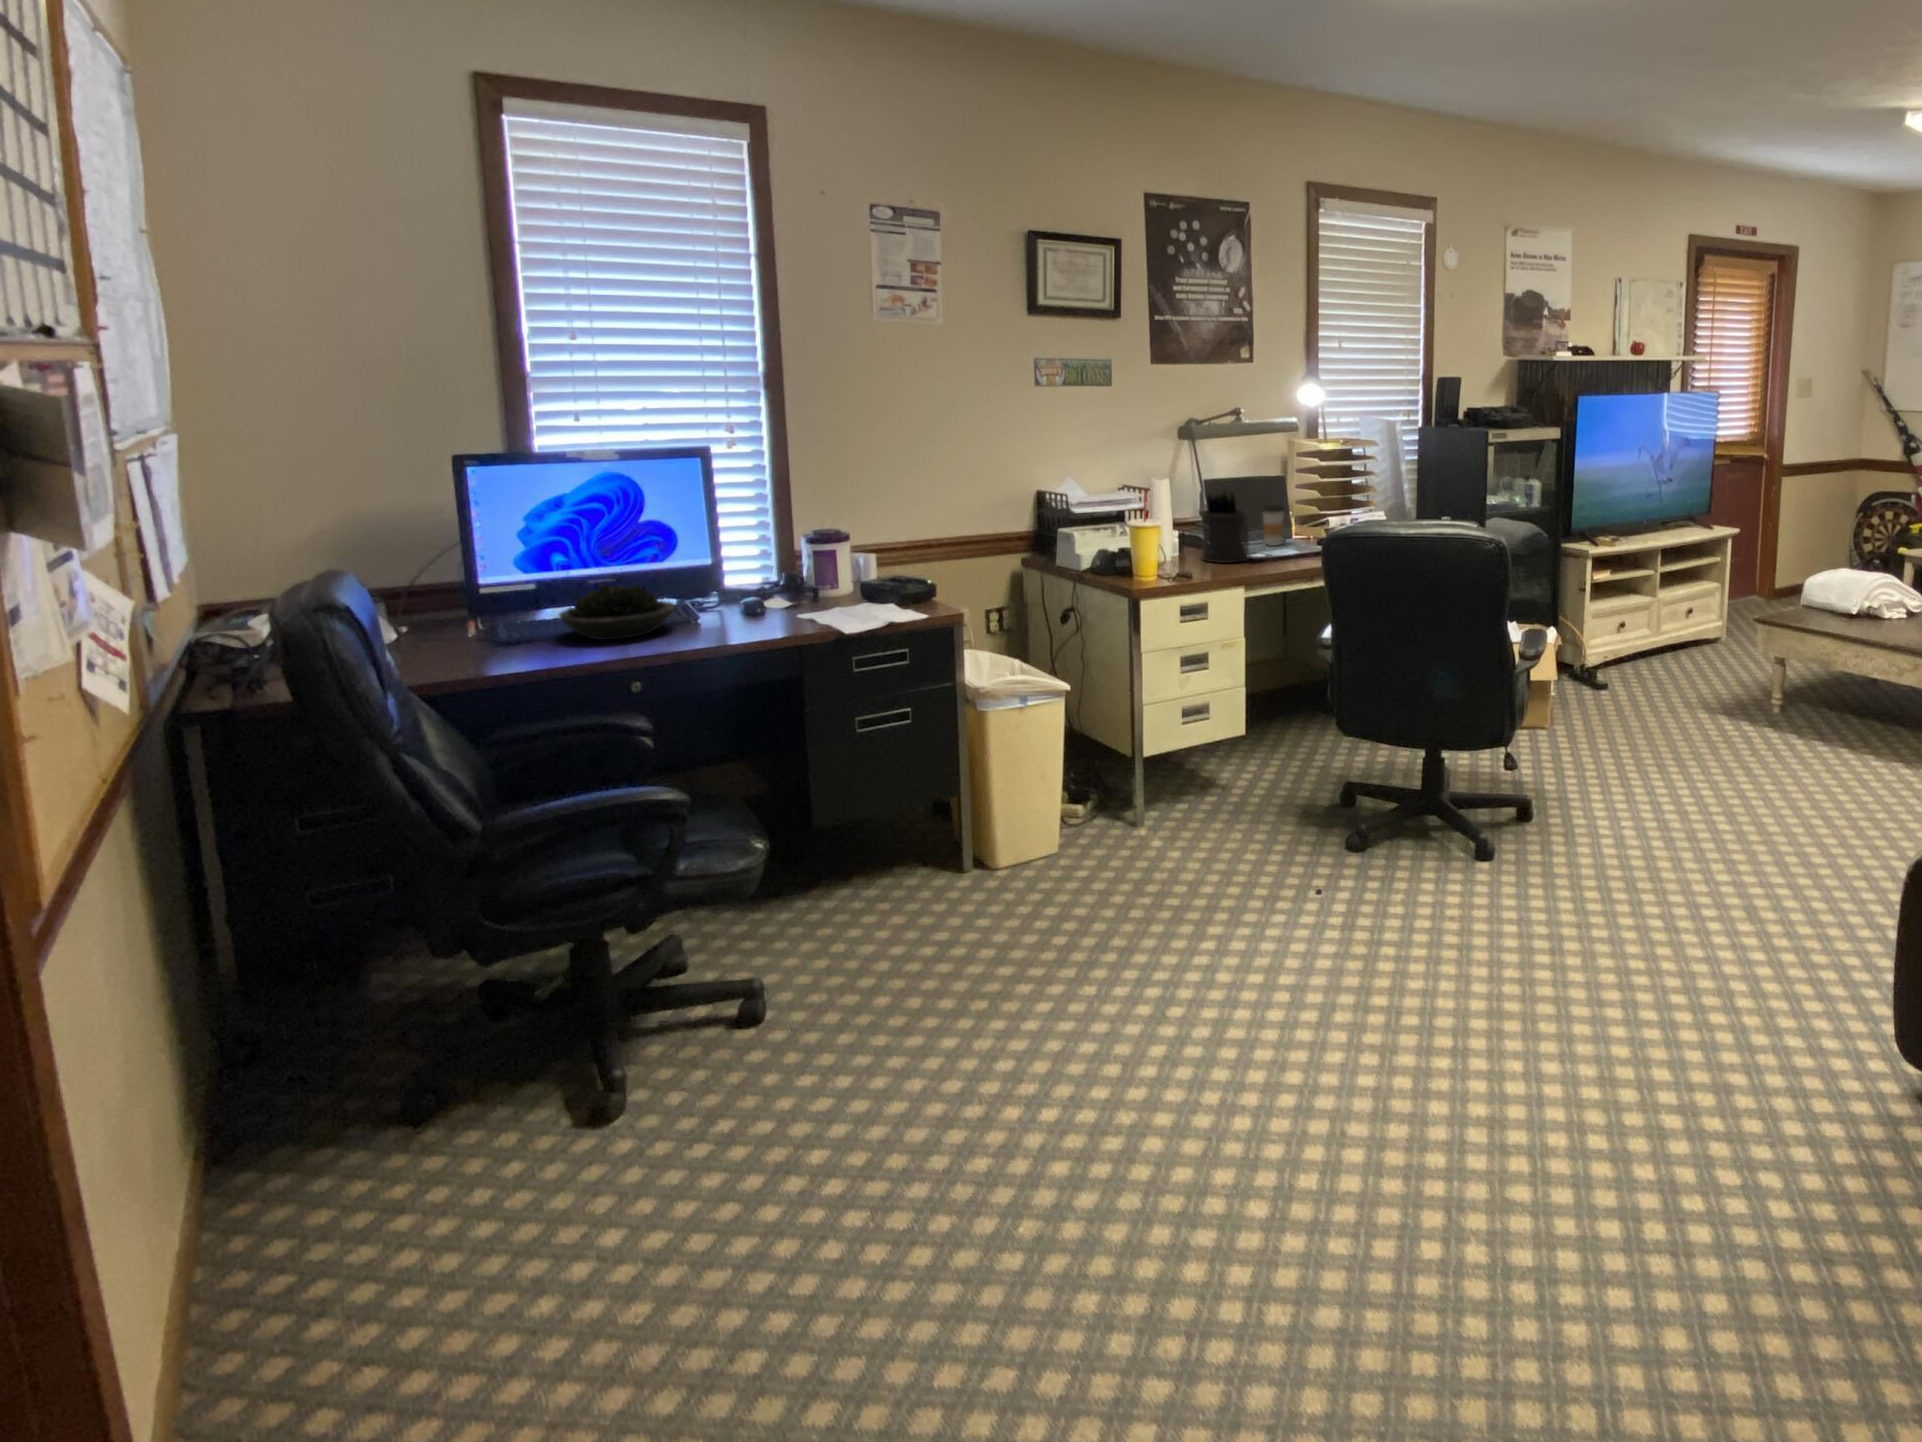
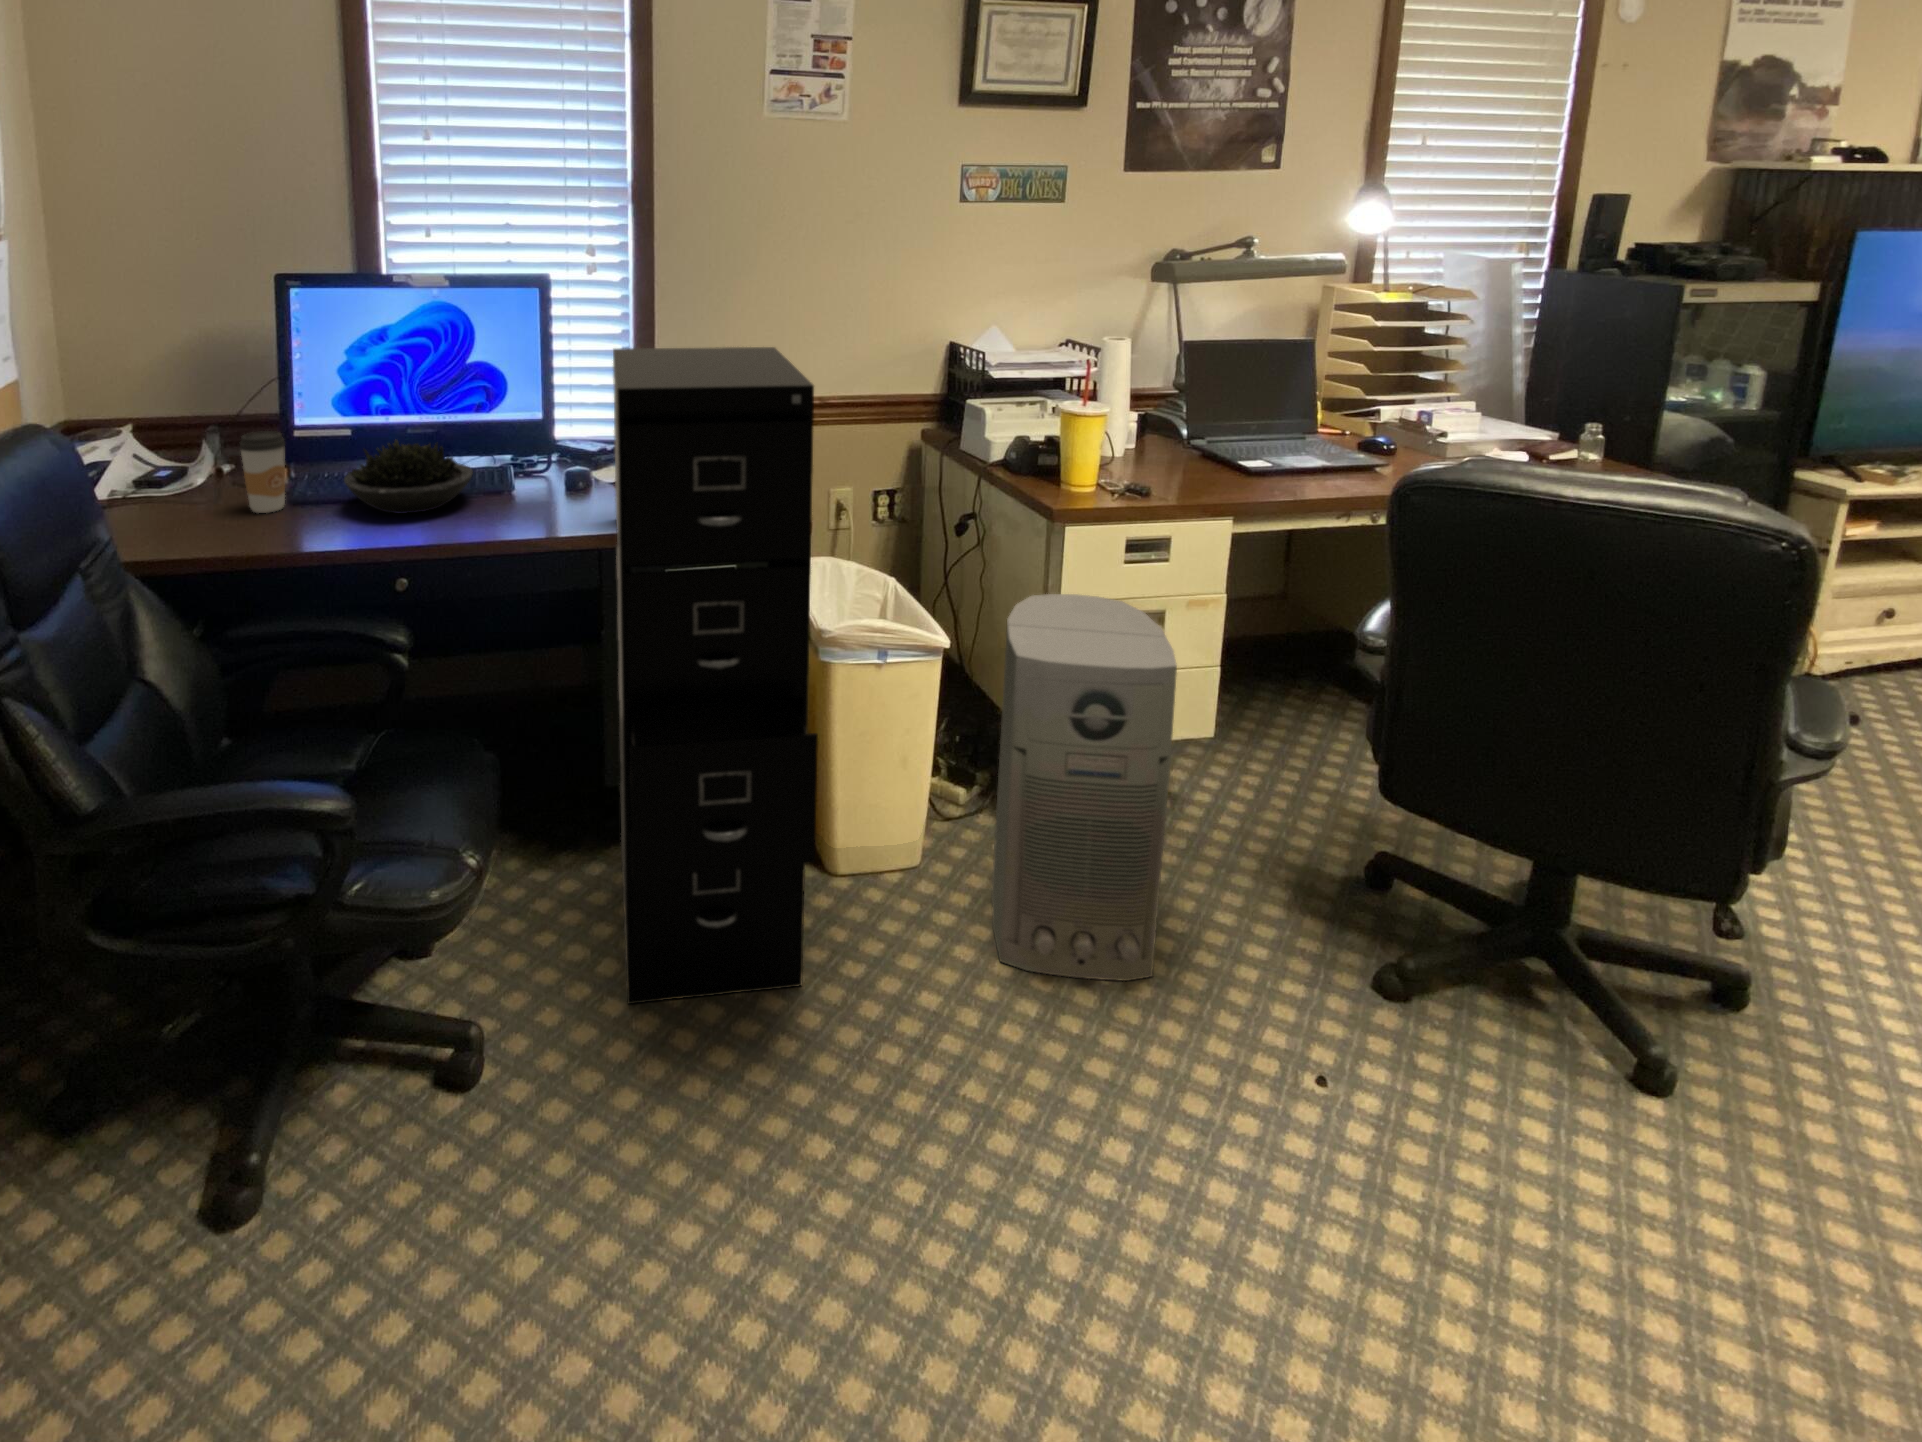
filing cabinet: none [802,490,1004,957] -> present [613,347,818,1004]
pen holder: present [1202,493,1250,563] -> none [1171,359,1255,472]
coffee cup: present [1262,504,1284,546] -> present [239,431,285,513]
air purifier: none [1107,644,1221,883] -> present [991,594,1177,981]

